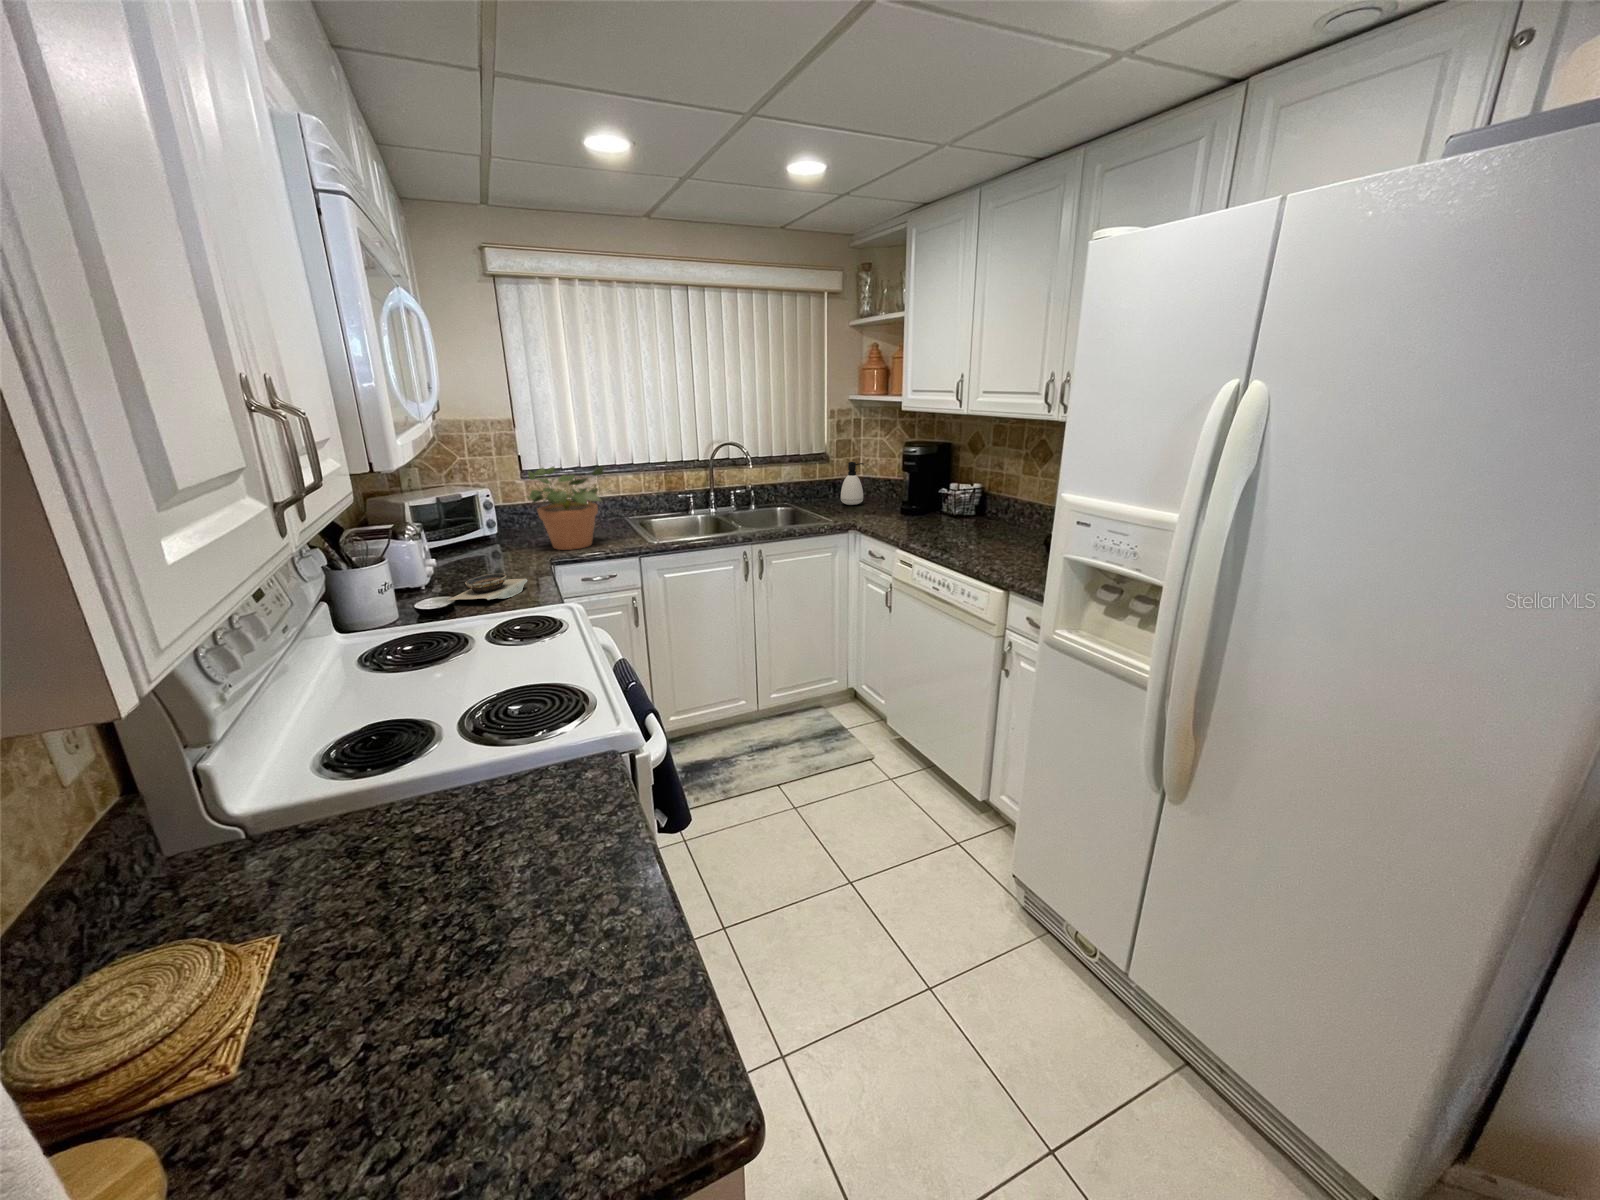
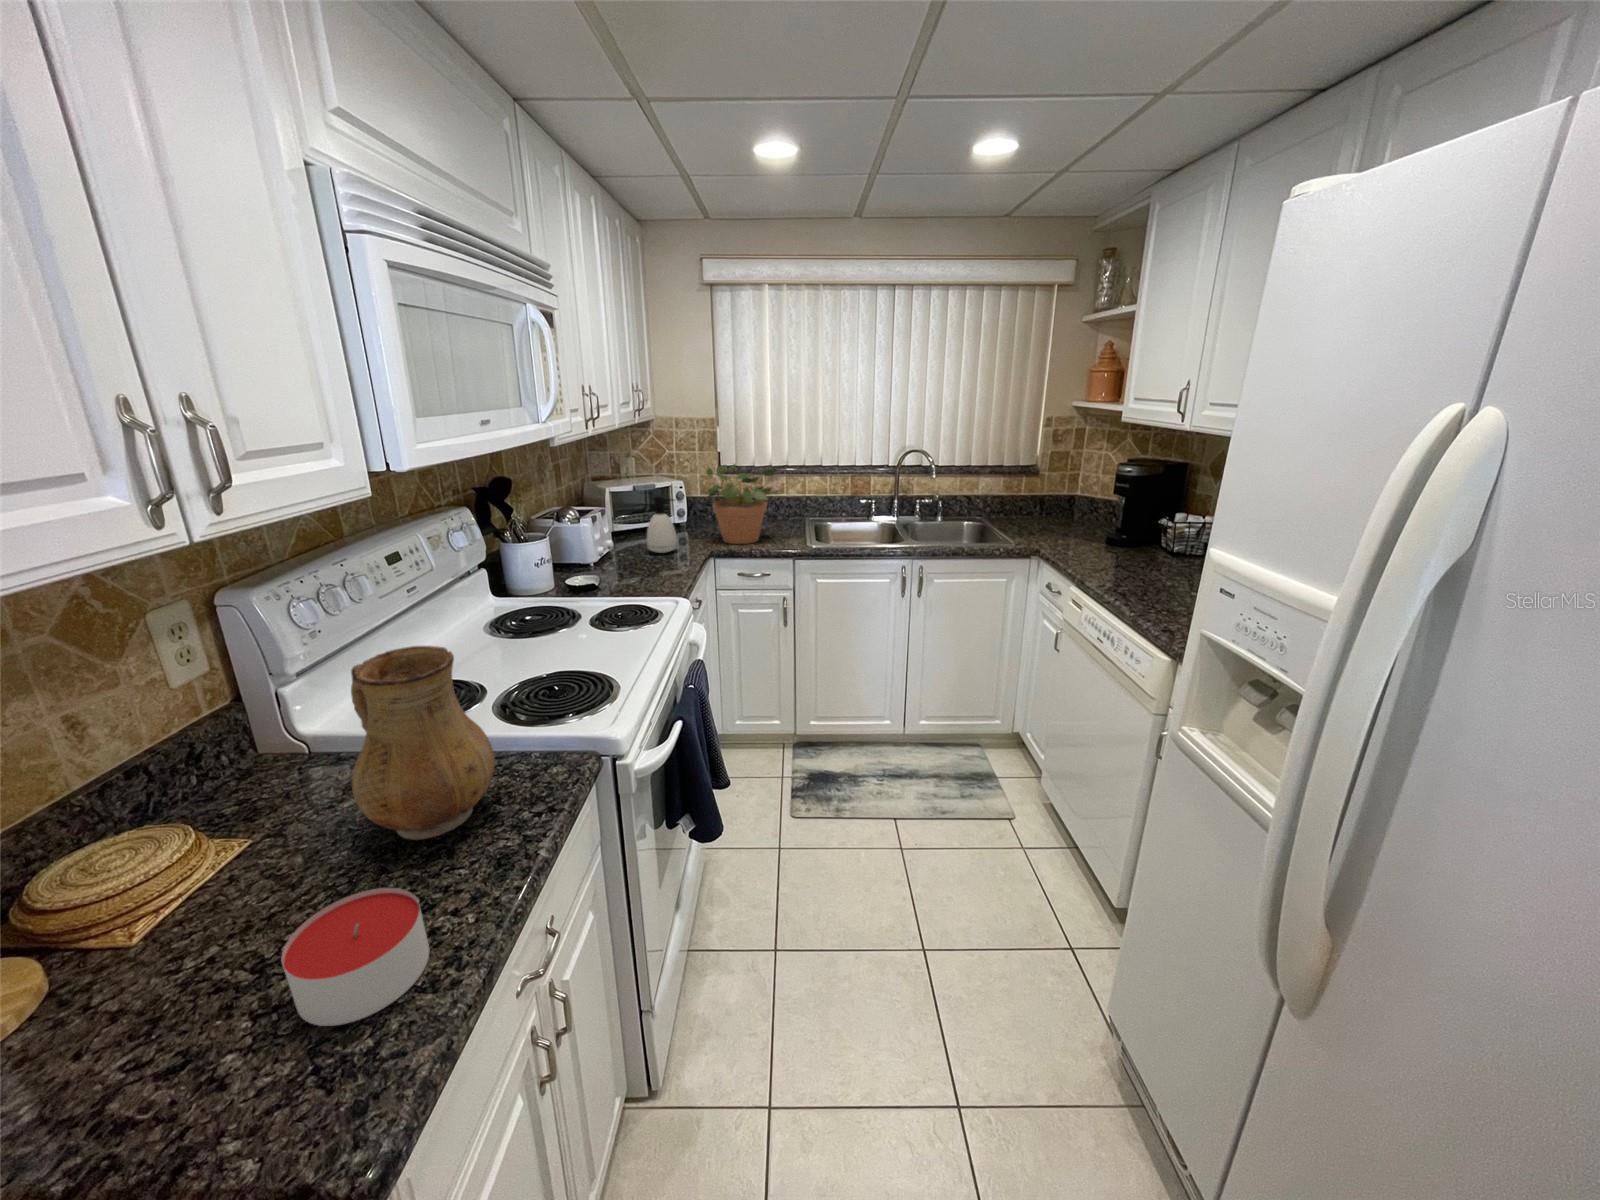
soap dispenser: present [841,462,864,505] -> present [647,496,677,553]
bowl: present [446,573,527,601] -> none [595,560,669,584]
ceramic pitcher: none [382,657,565,873] -> present [351,646,495,840]
candle: none [504,895,639,1044] -> present [282,888,430,1026]

